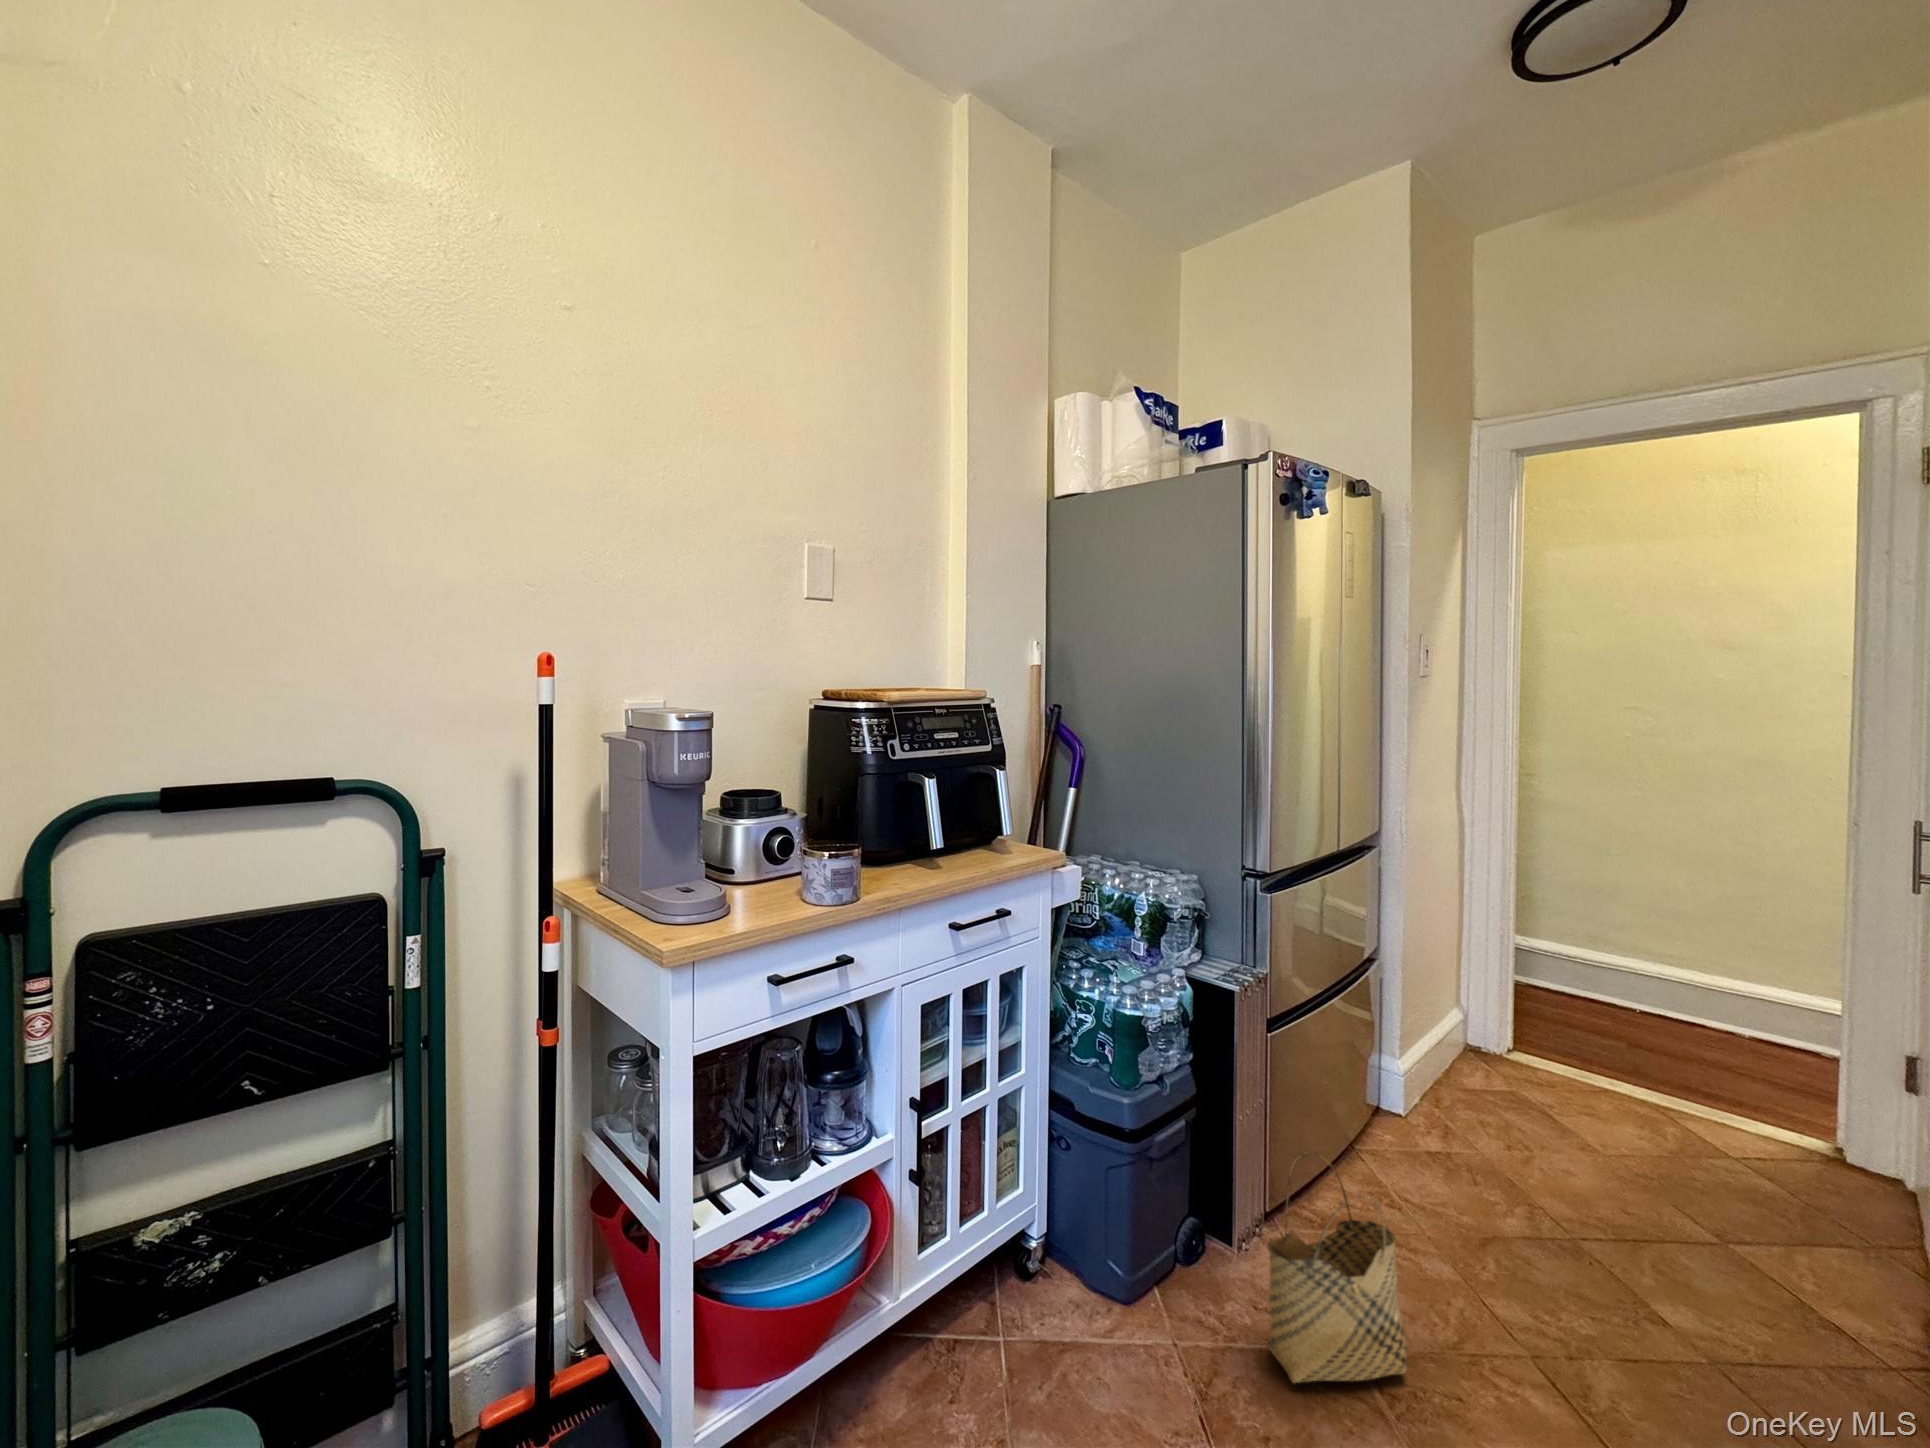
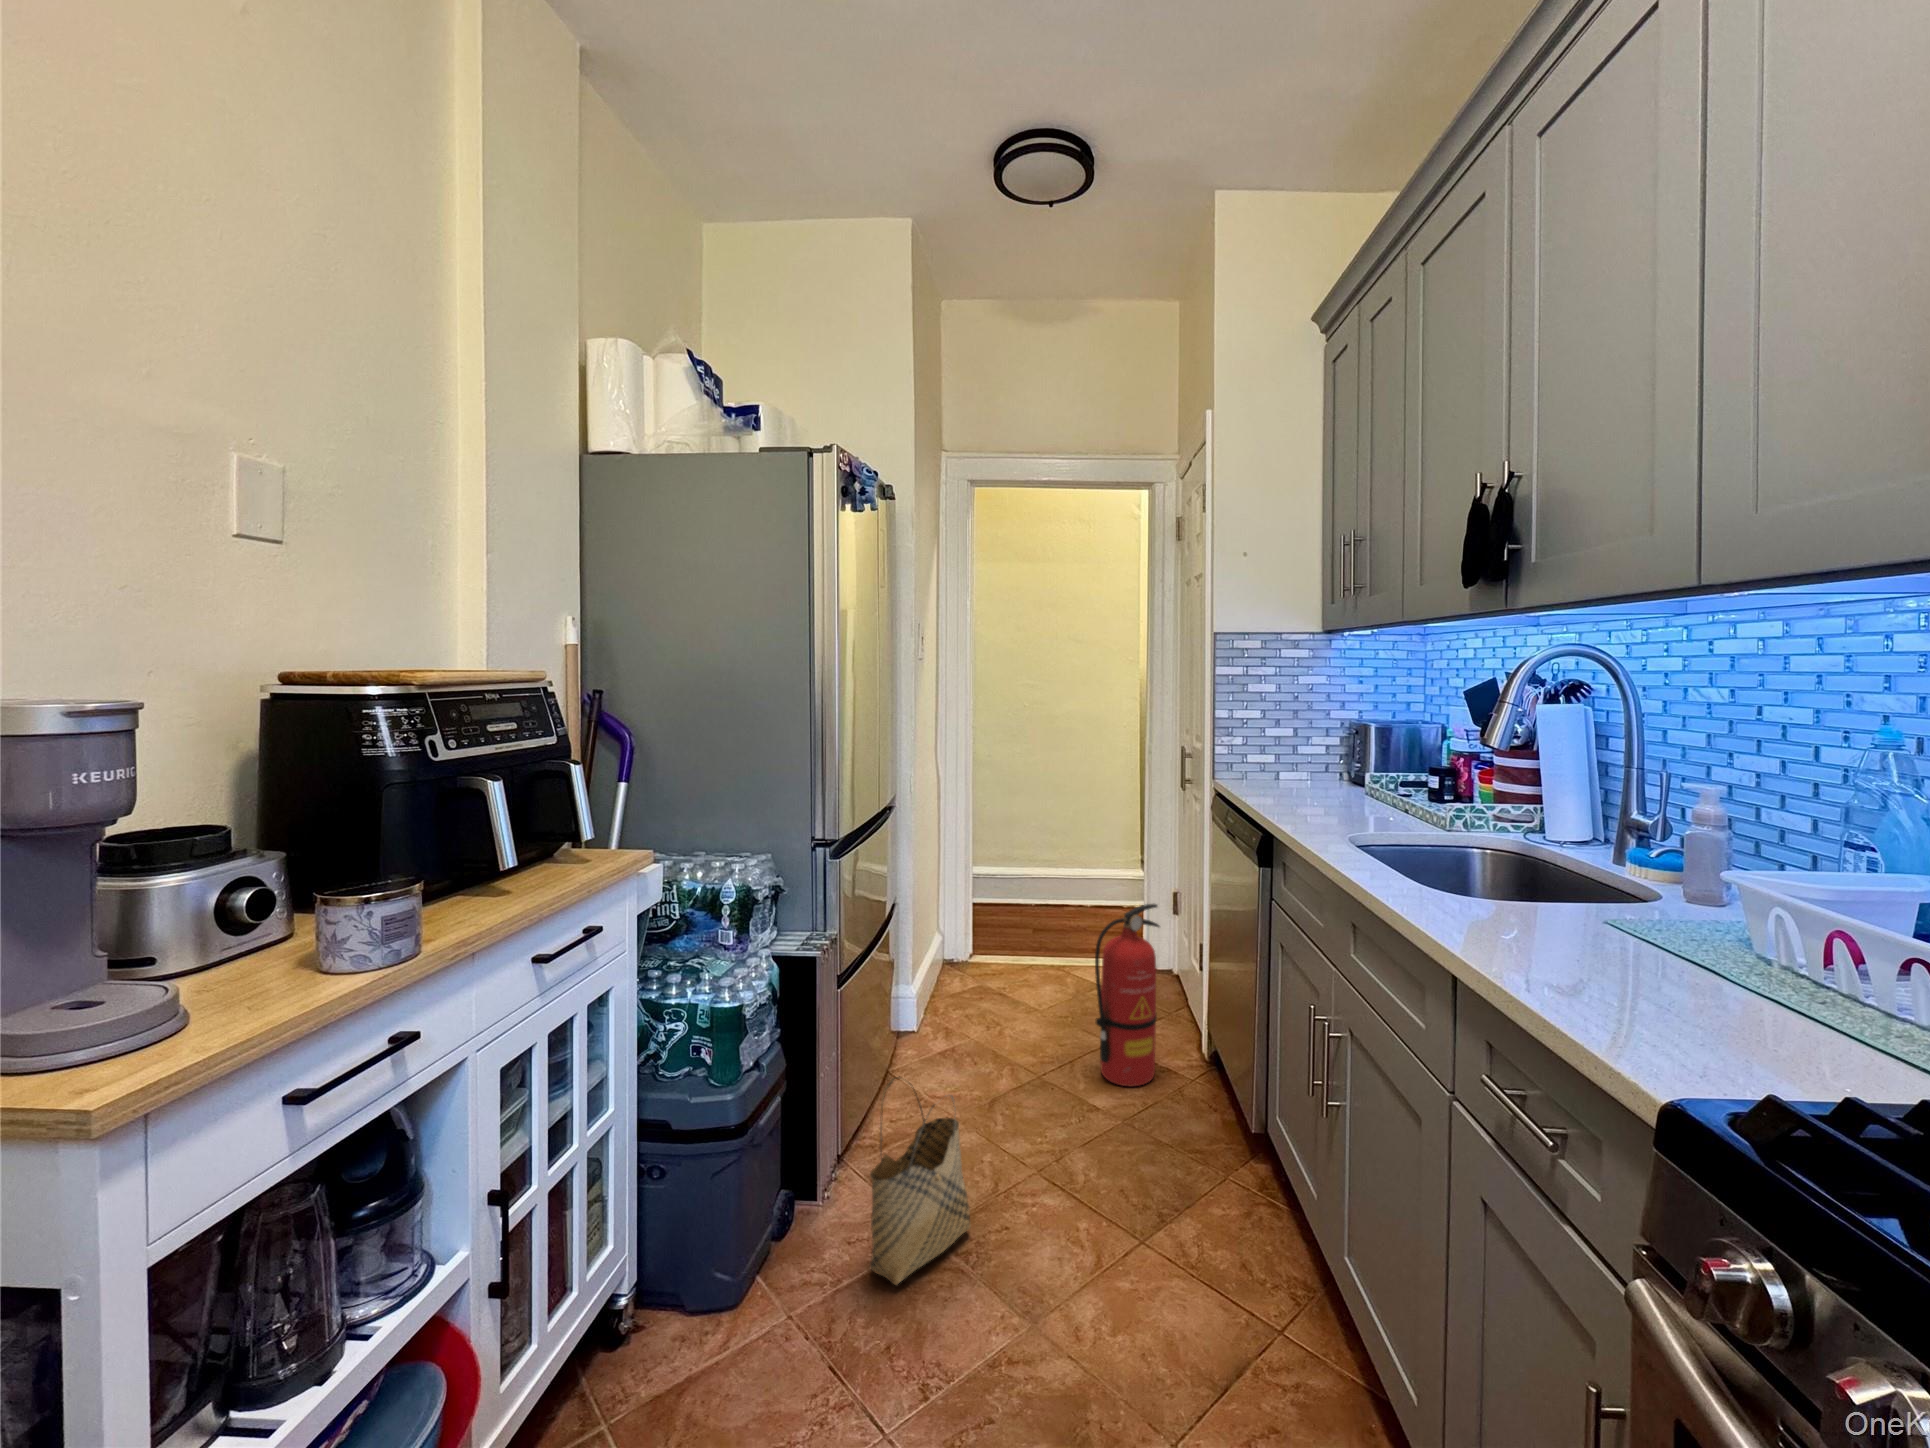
fire extinguisher: none [1669,1057,1820,1332] -> present [1095,904,1159,1086]

